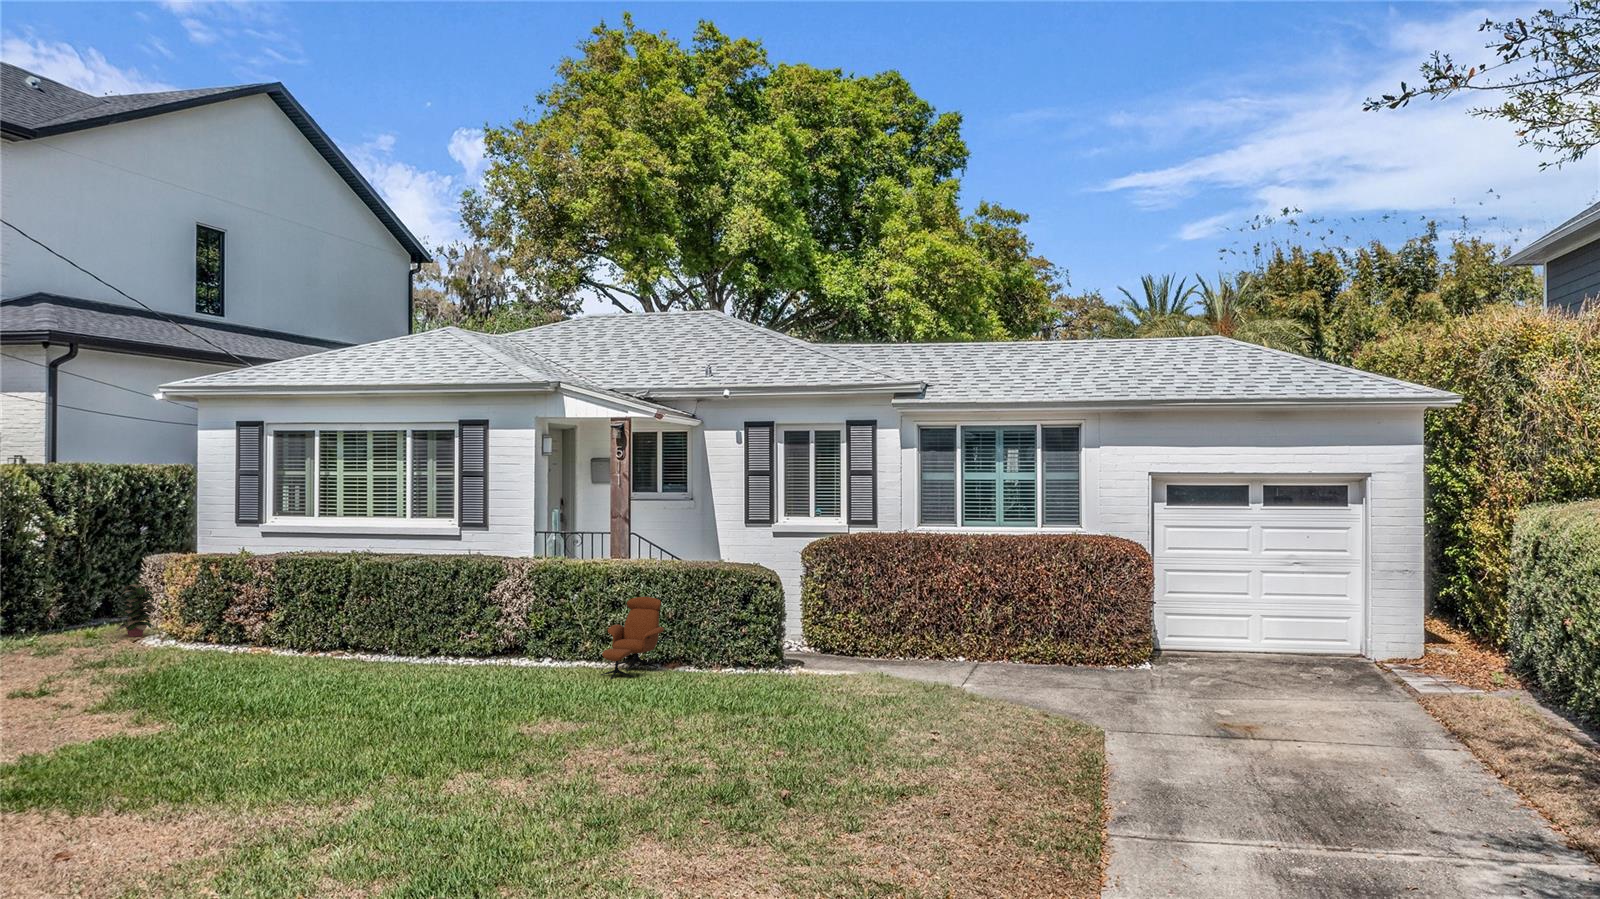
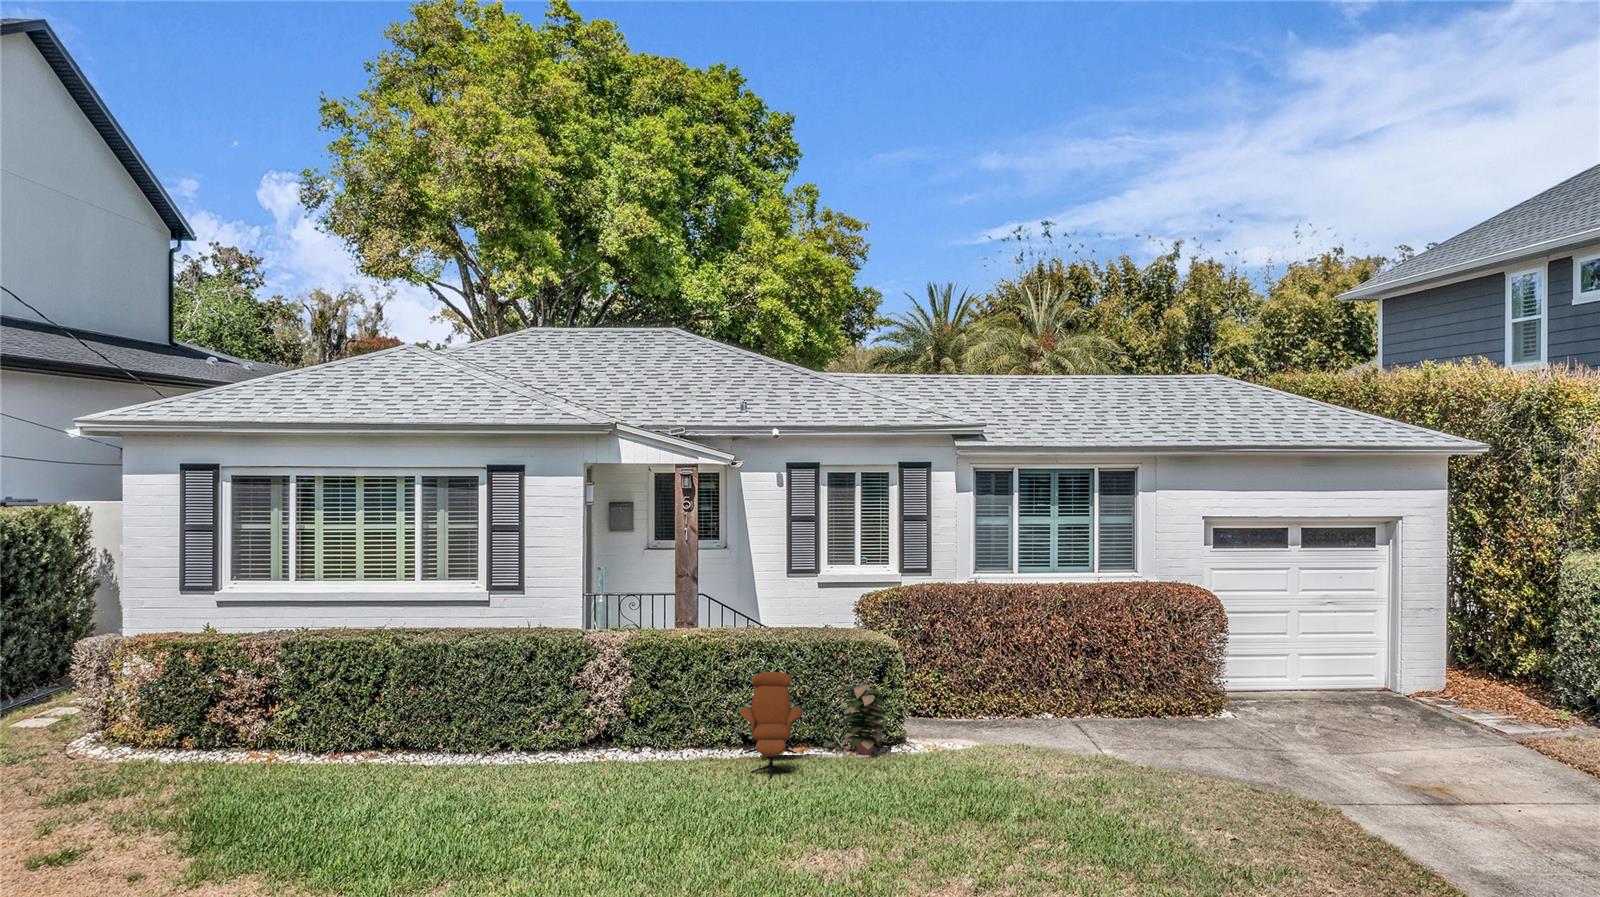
decorative plant: present [116,584,156,637] -> present [841,685,887,754]

